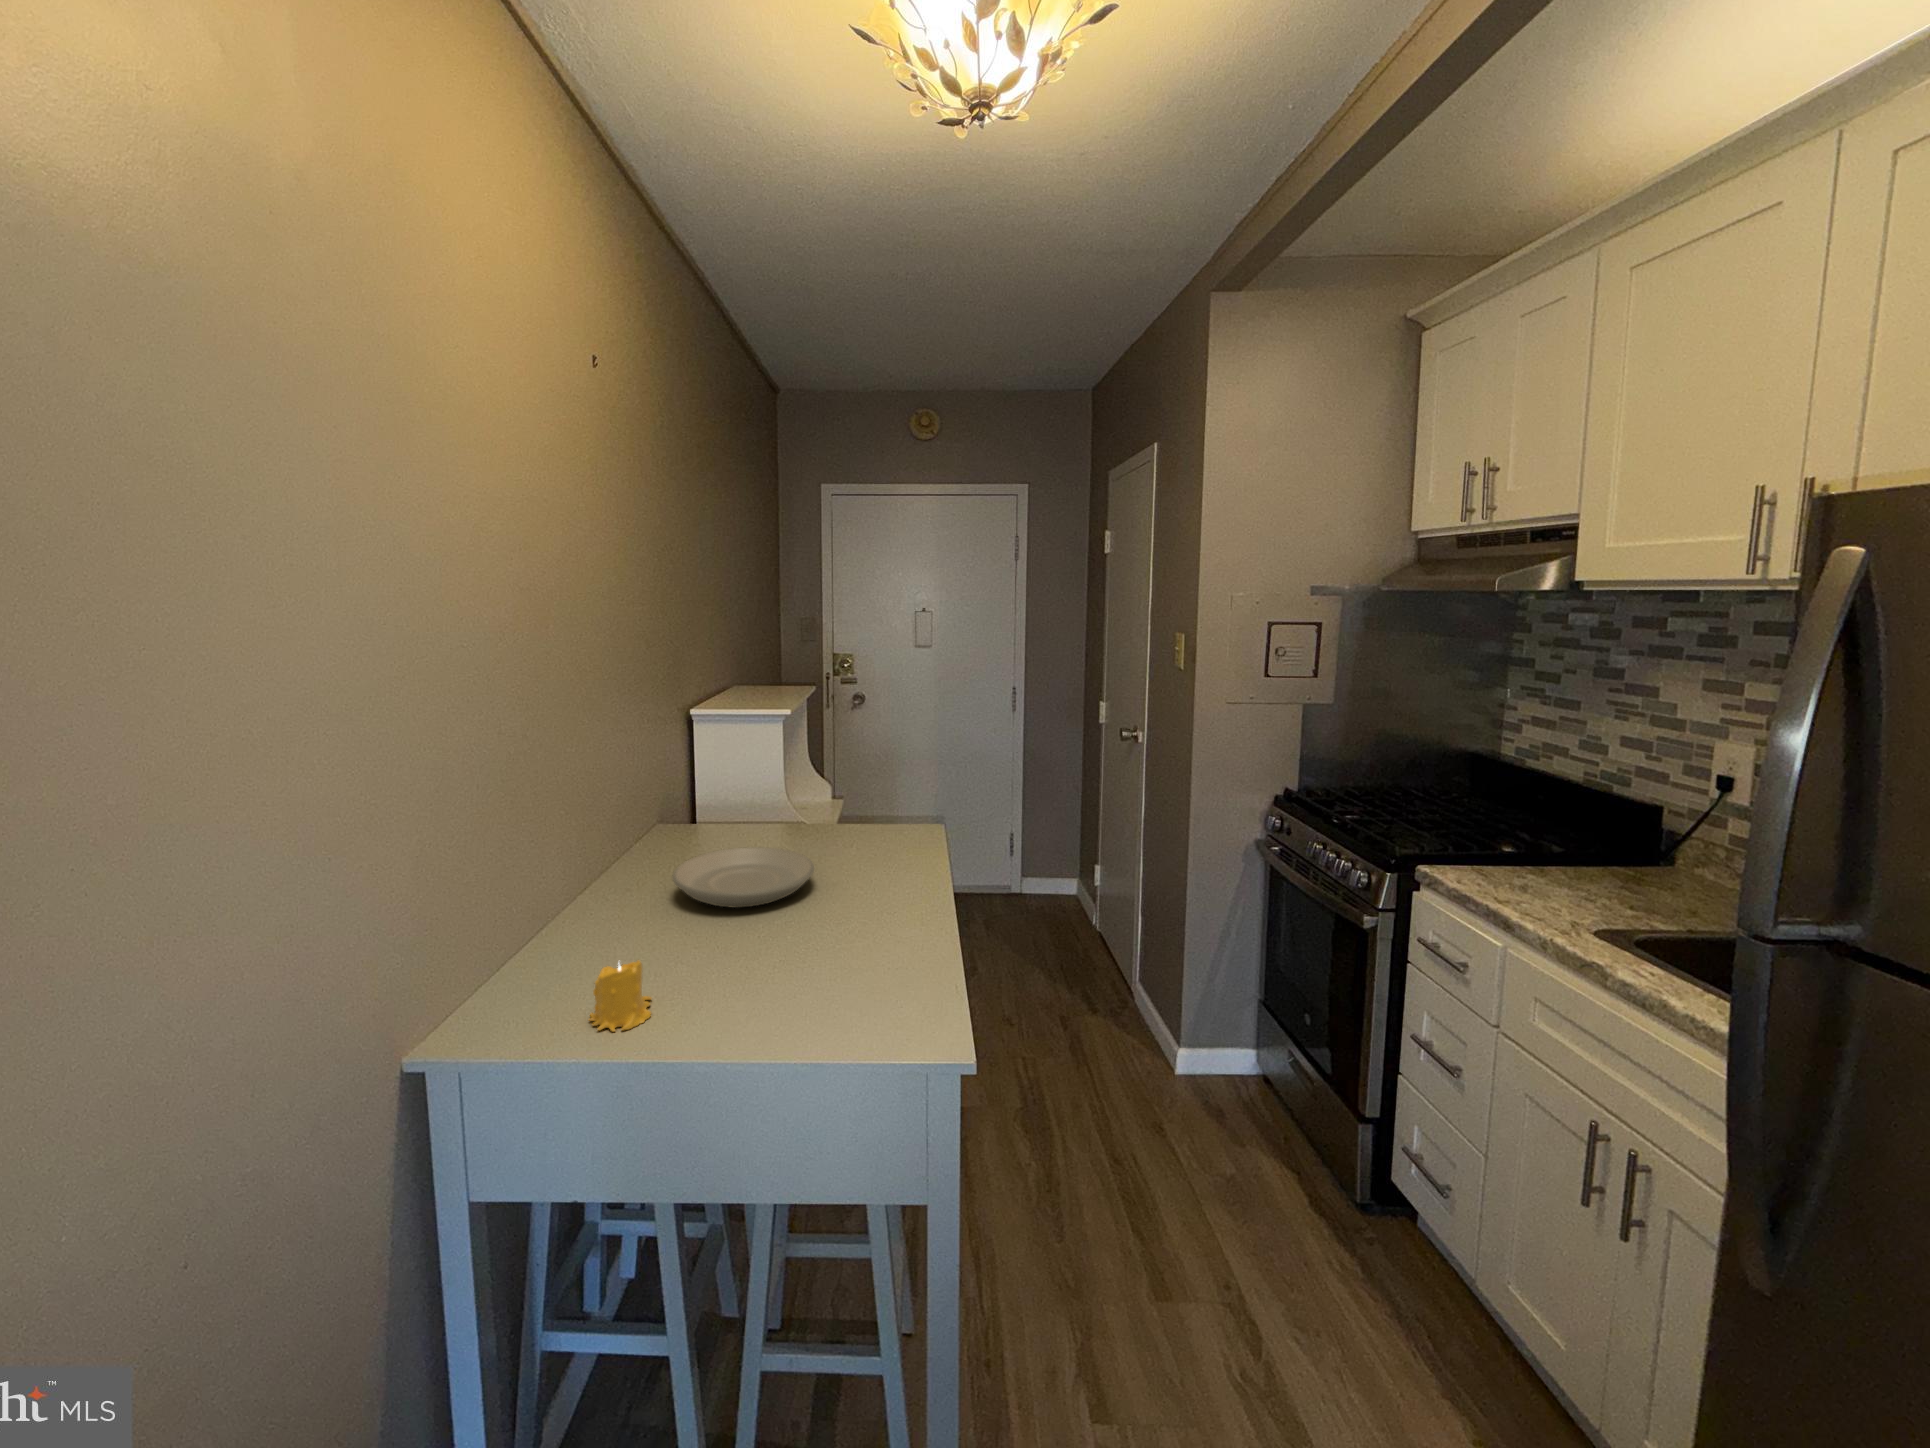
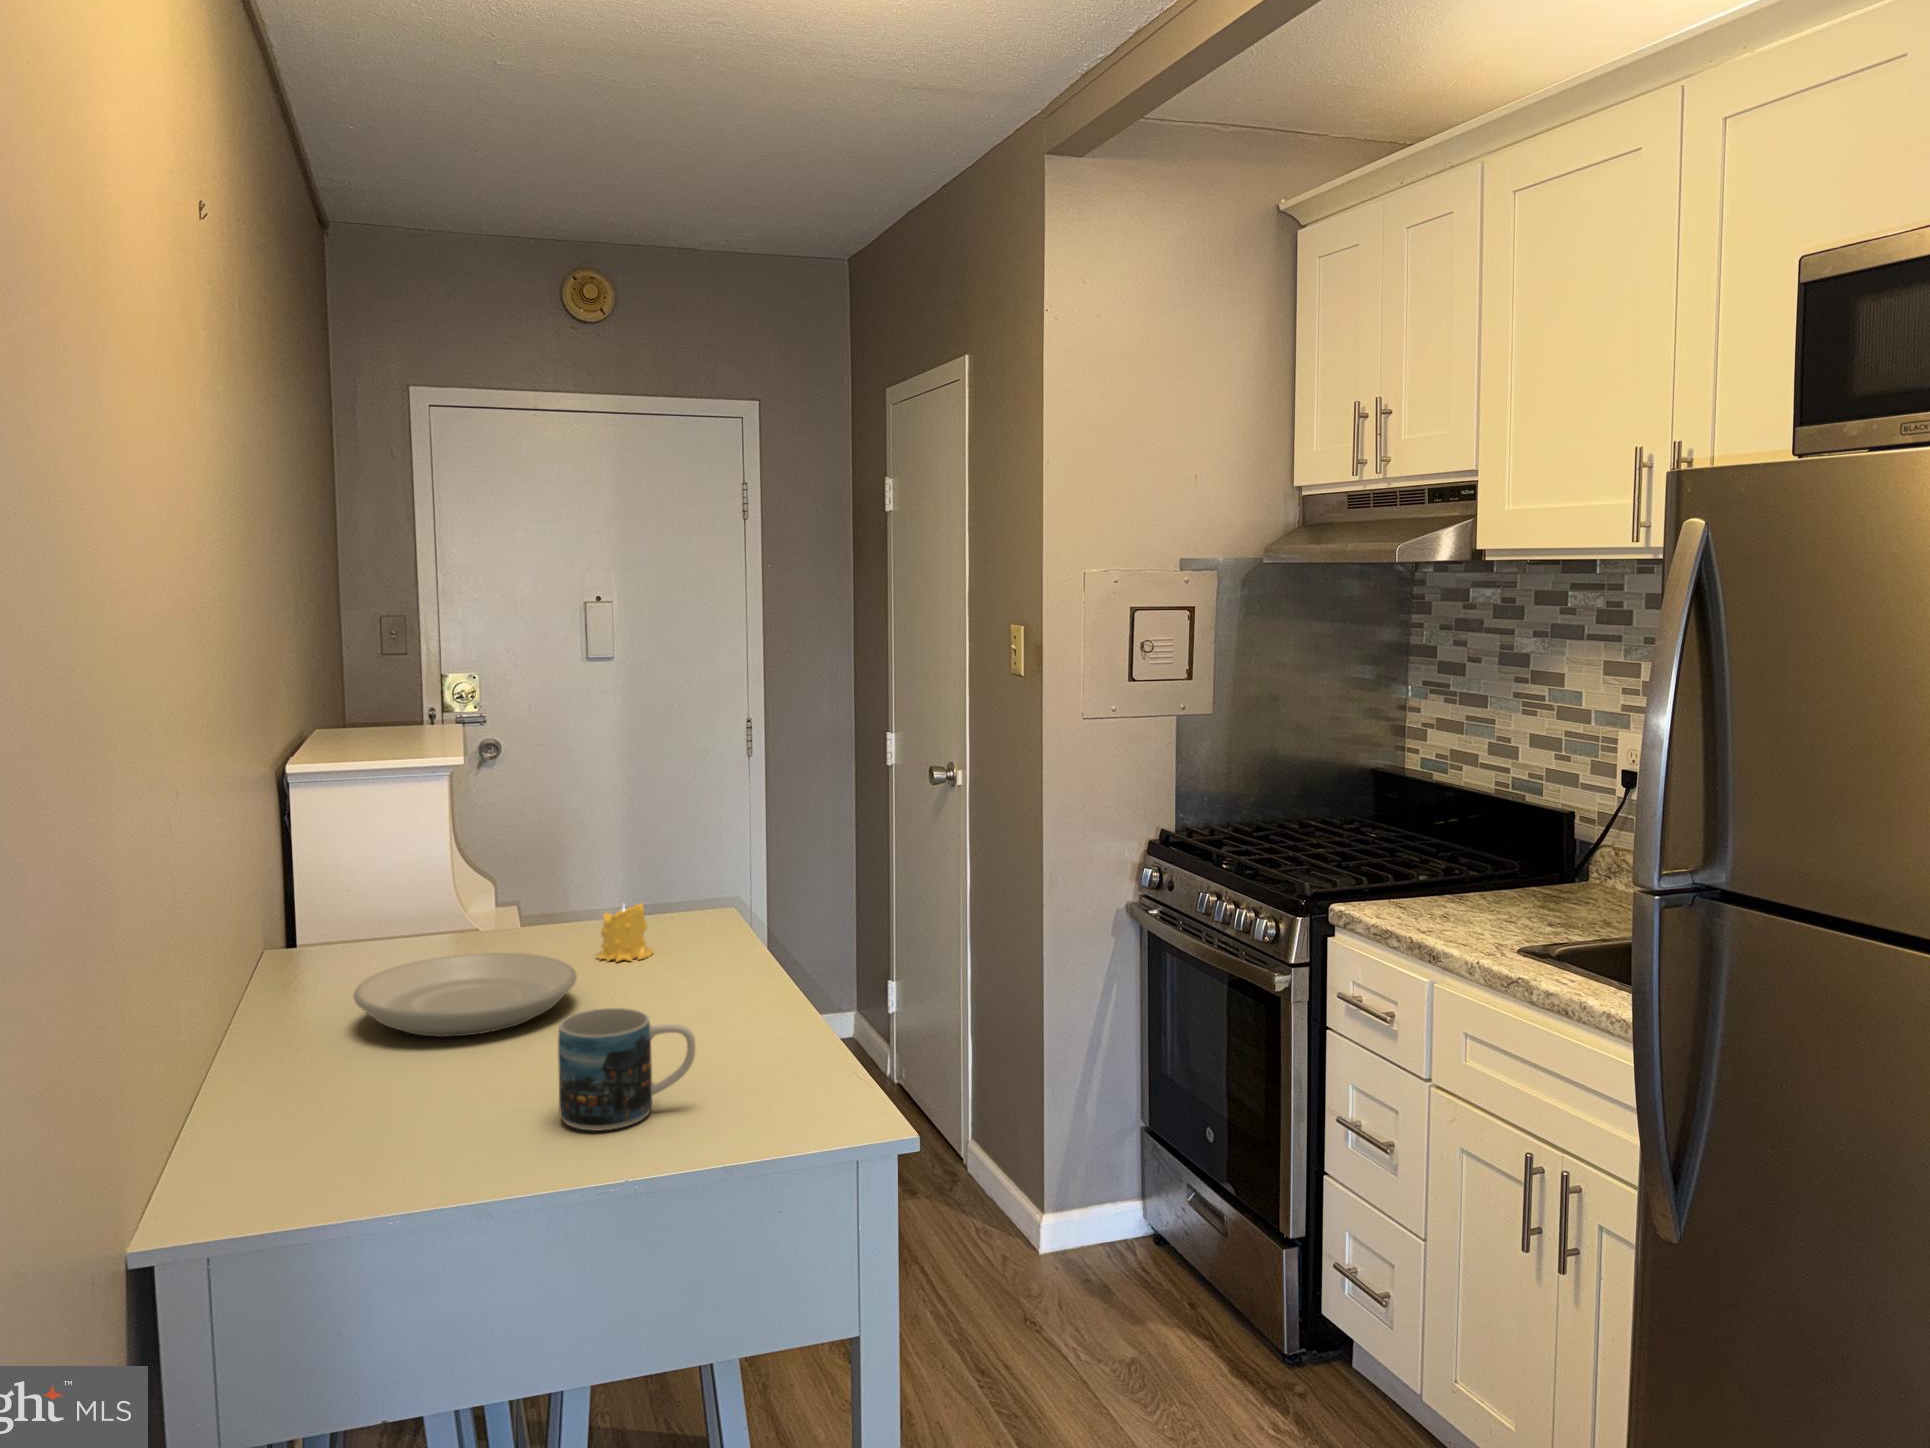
mug: none [742,916,838,1009] -> present [558,1008,695,1131]
candle: present [589,961,652,1032] -> present [597,903,653,962]

